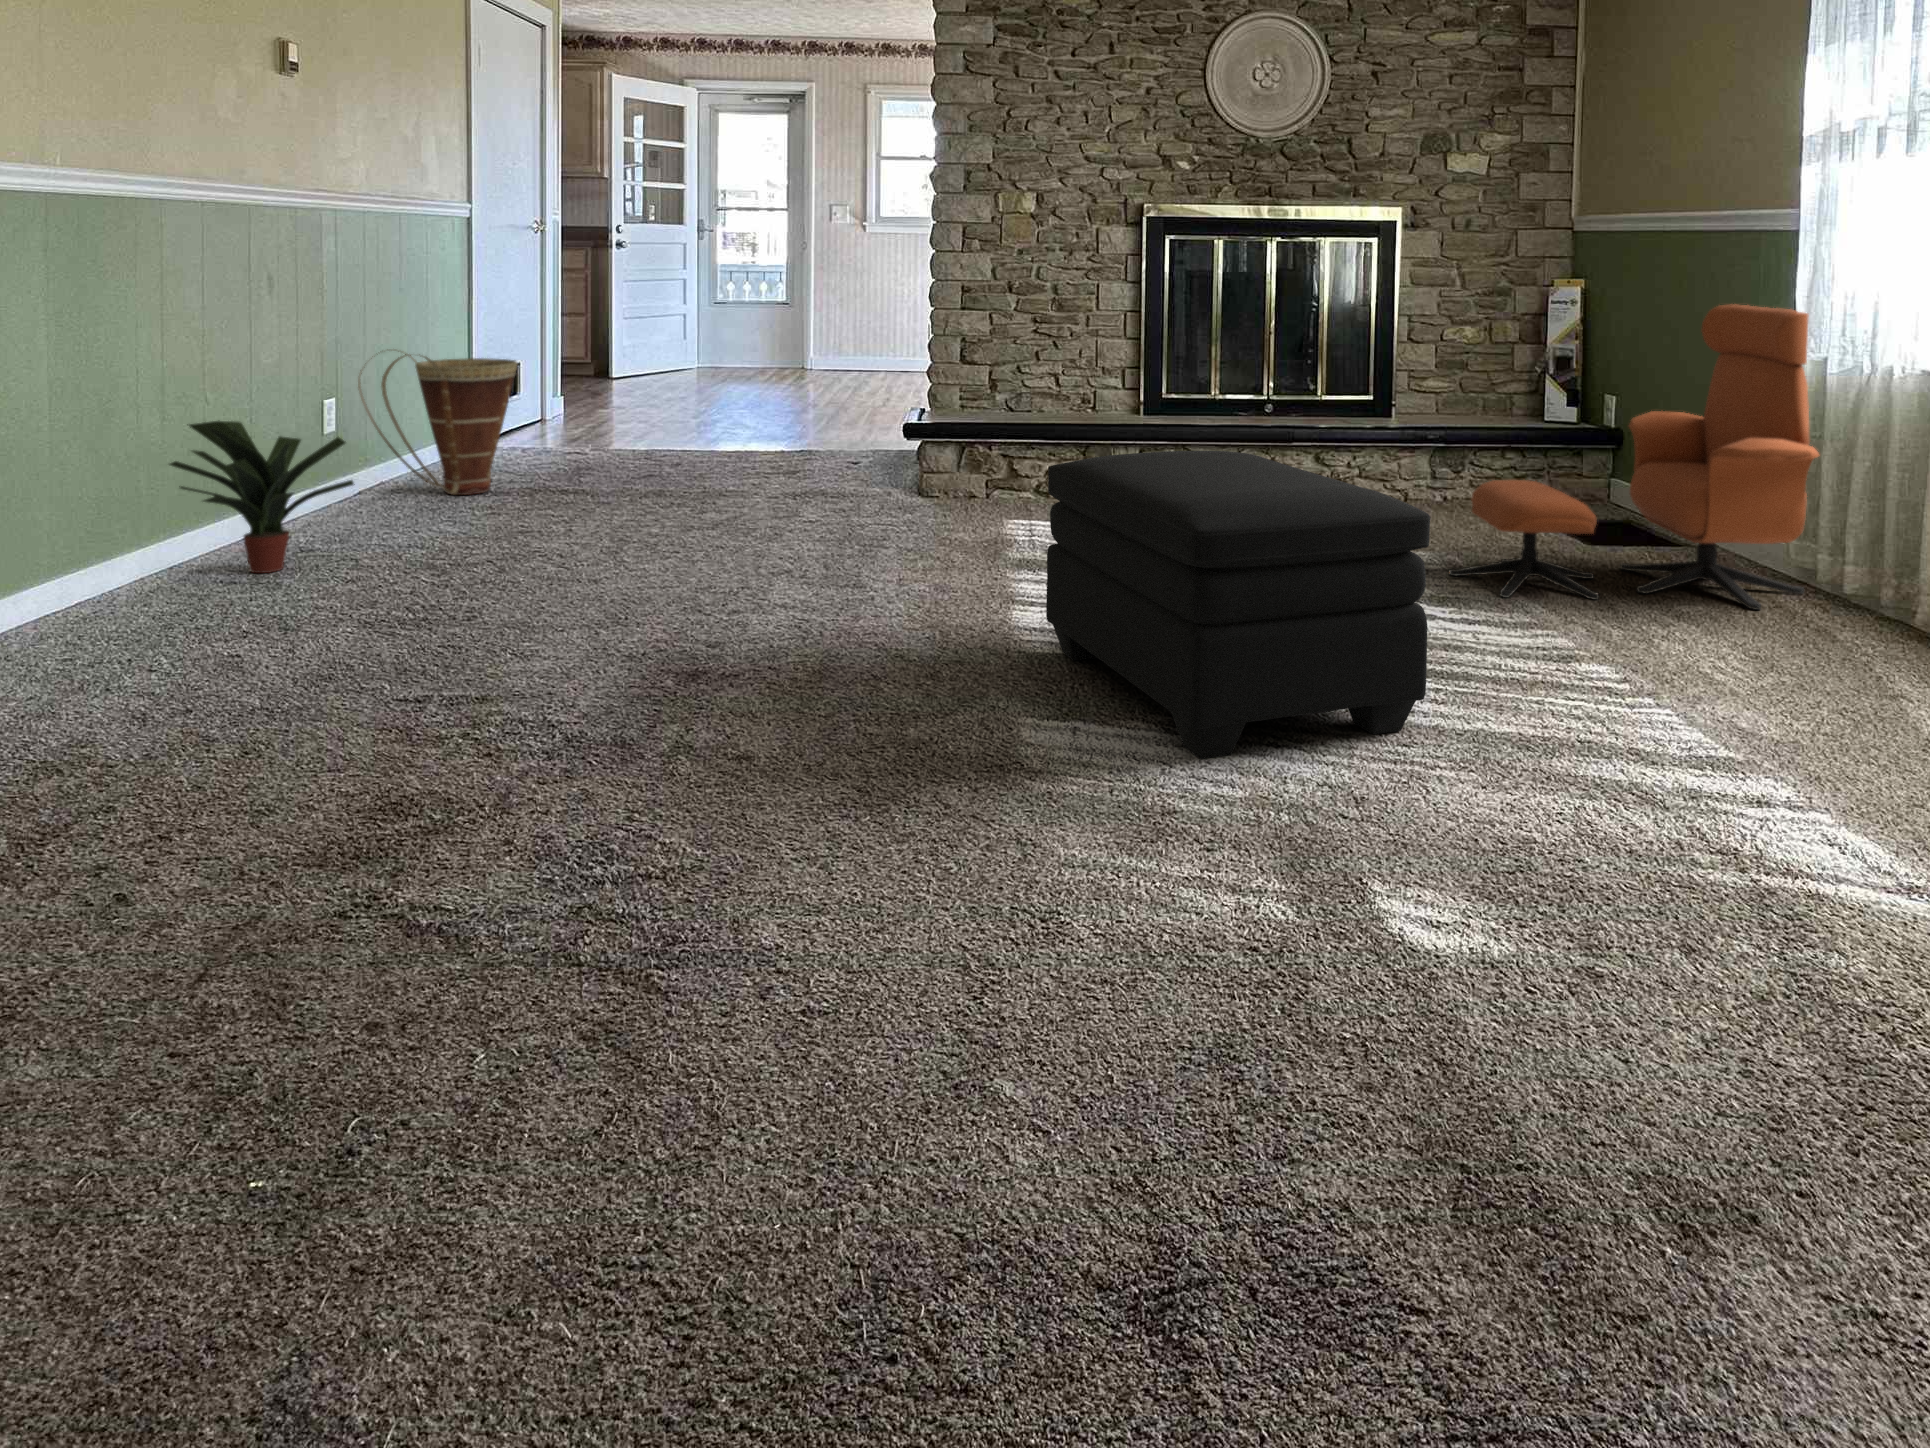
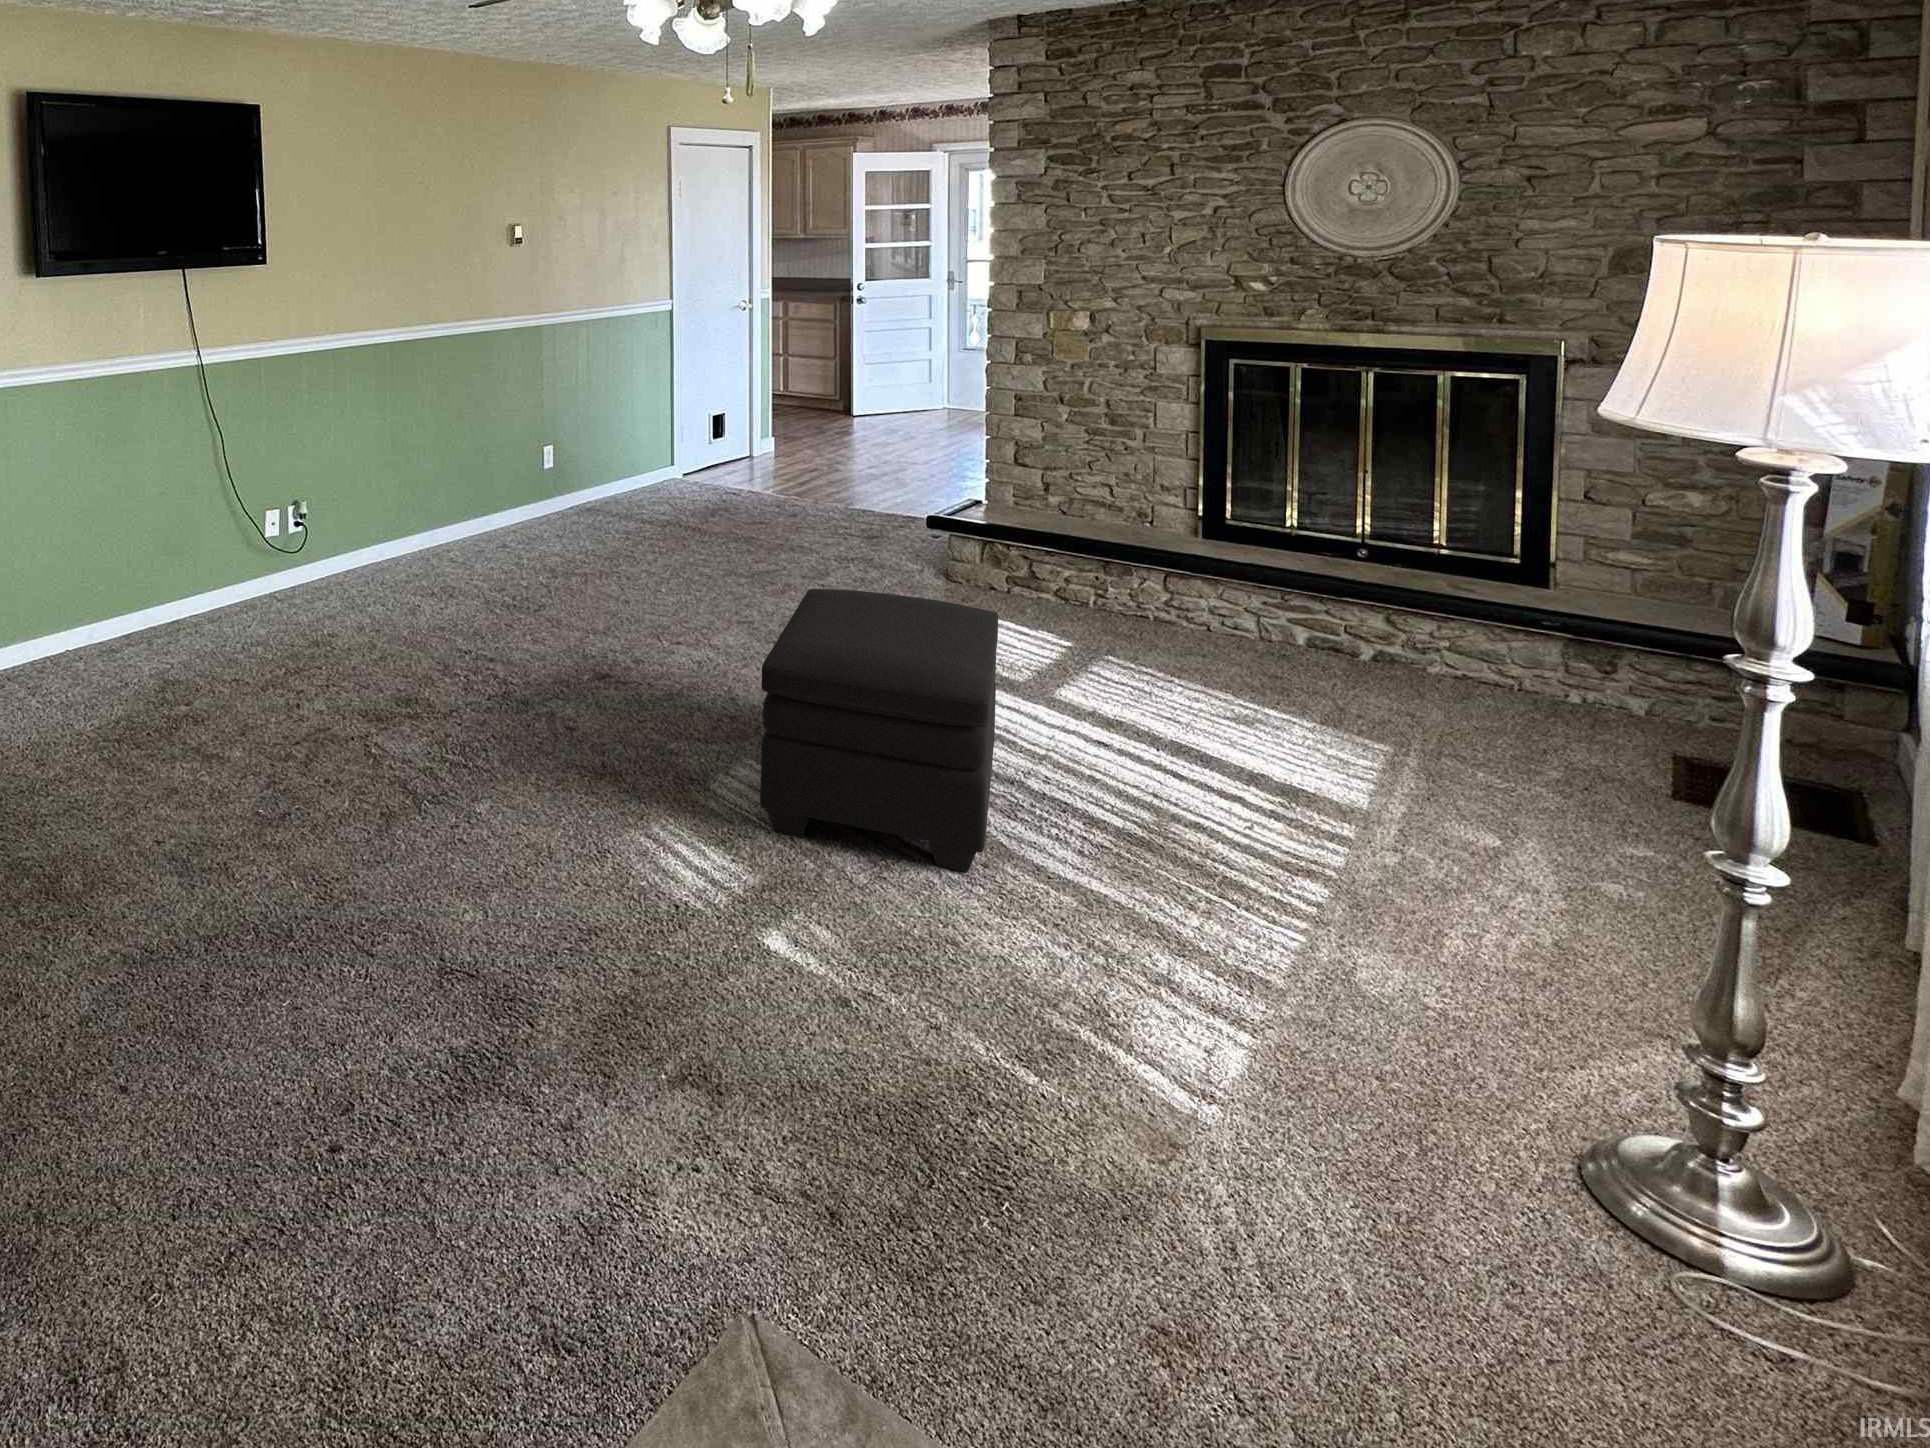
lounge chair: present [1449,305,1820,610] -> none [1350,545,1889,951]
basket: present [358,349,518,495] -> none [553,408,654,515]
potted plant: present [169,421,355,573] -> none [401,457,499,553]

